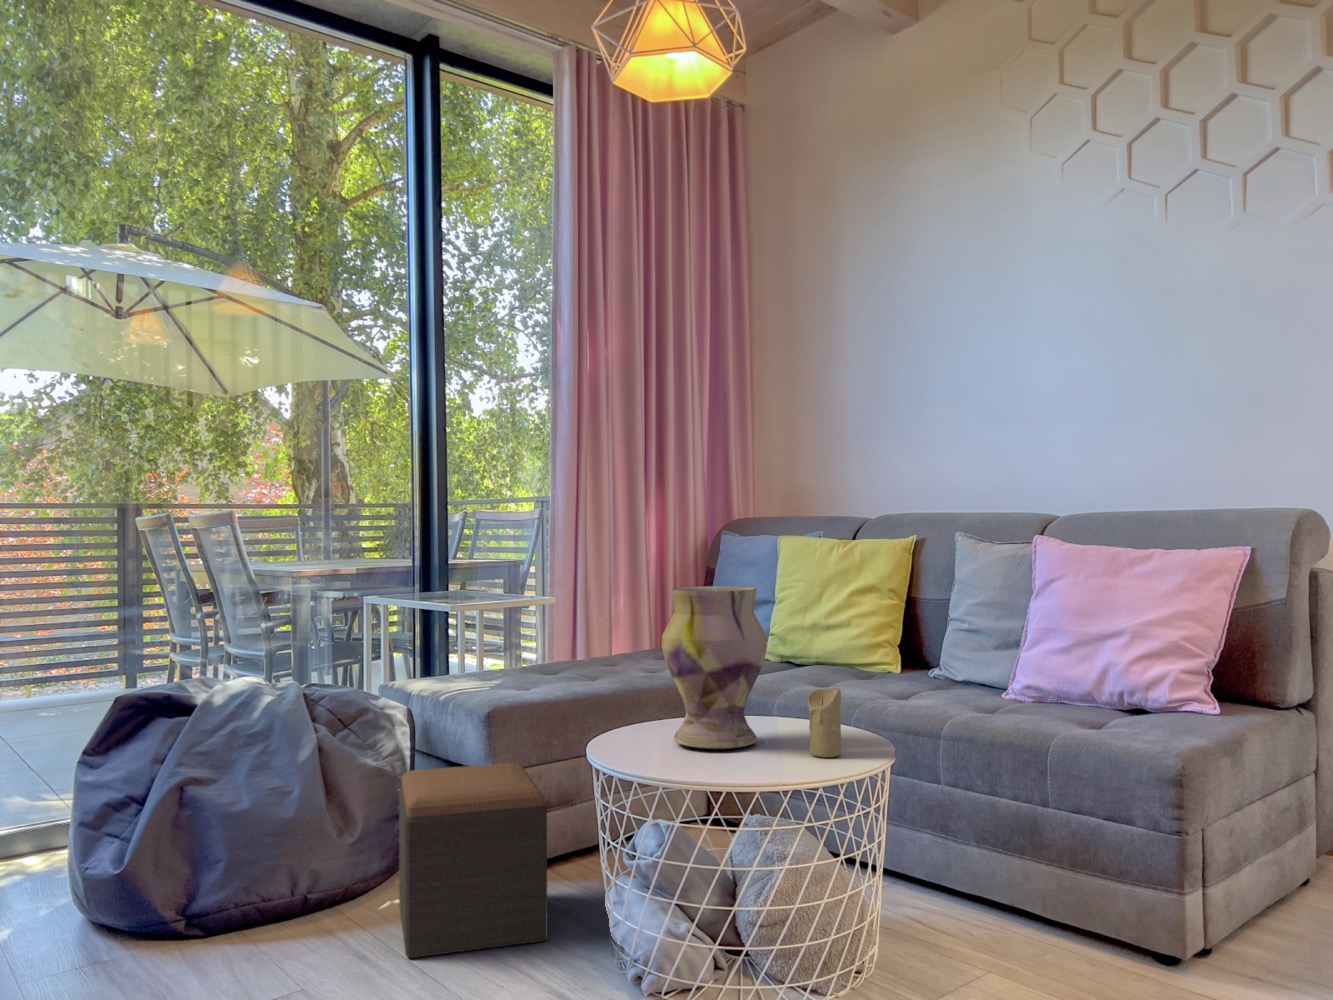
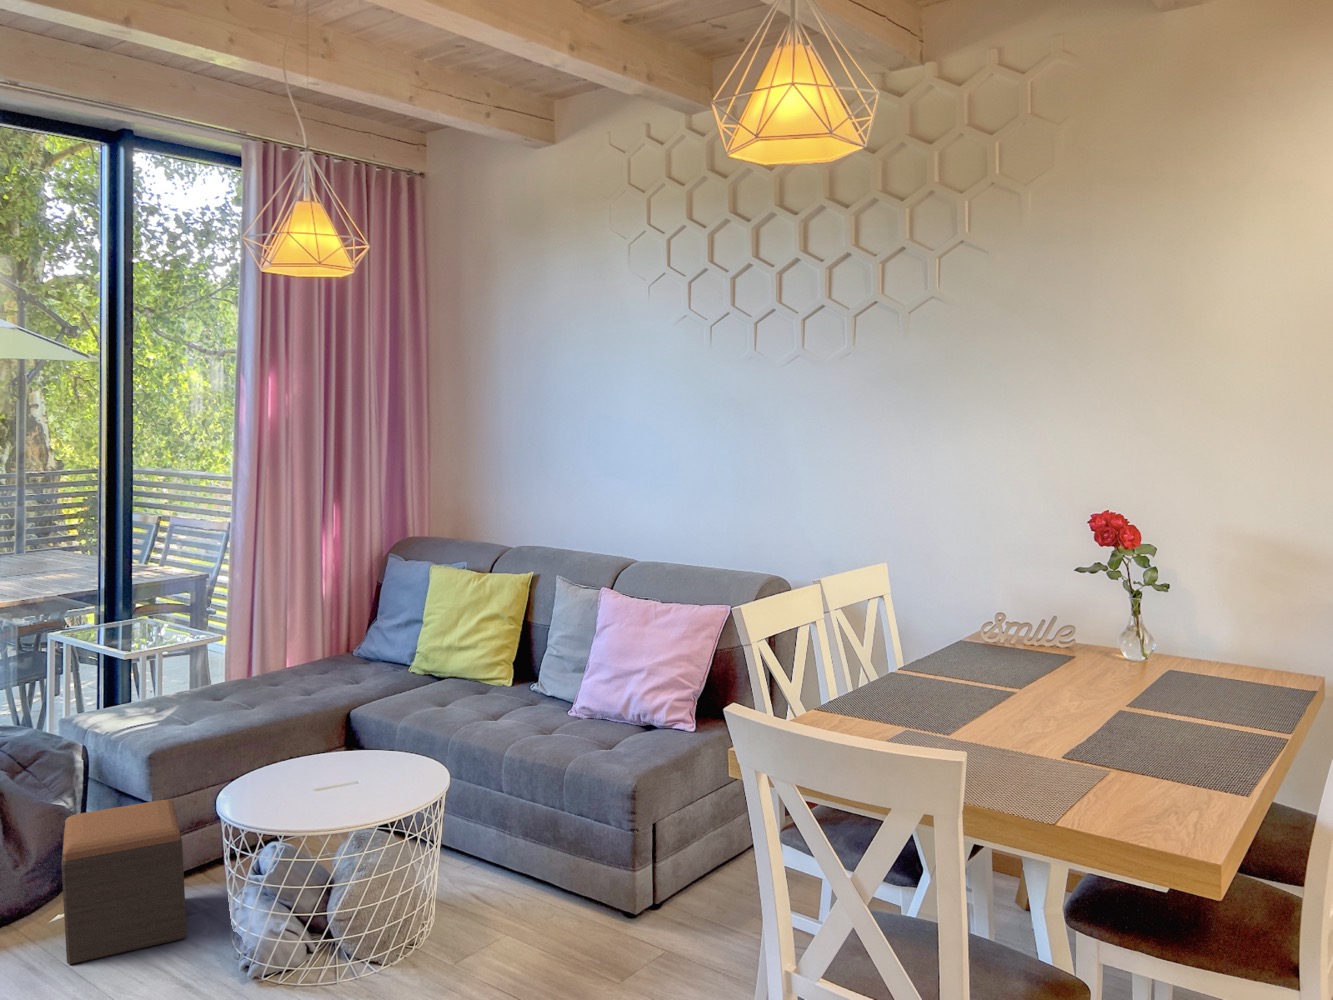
vase: present [662,586,767,749] -> none [266,668,349,796]
candle: present [807,688,841,757] -> none [372,748,396,800]

